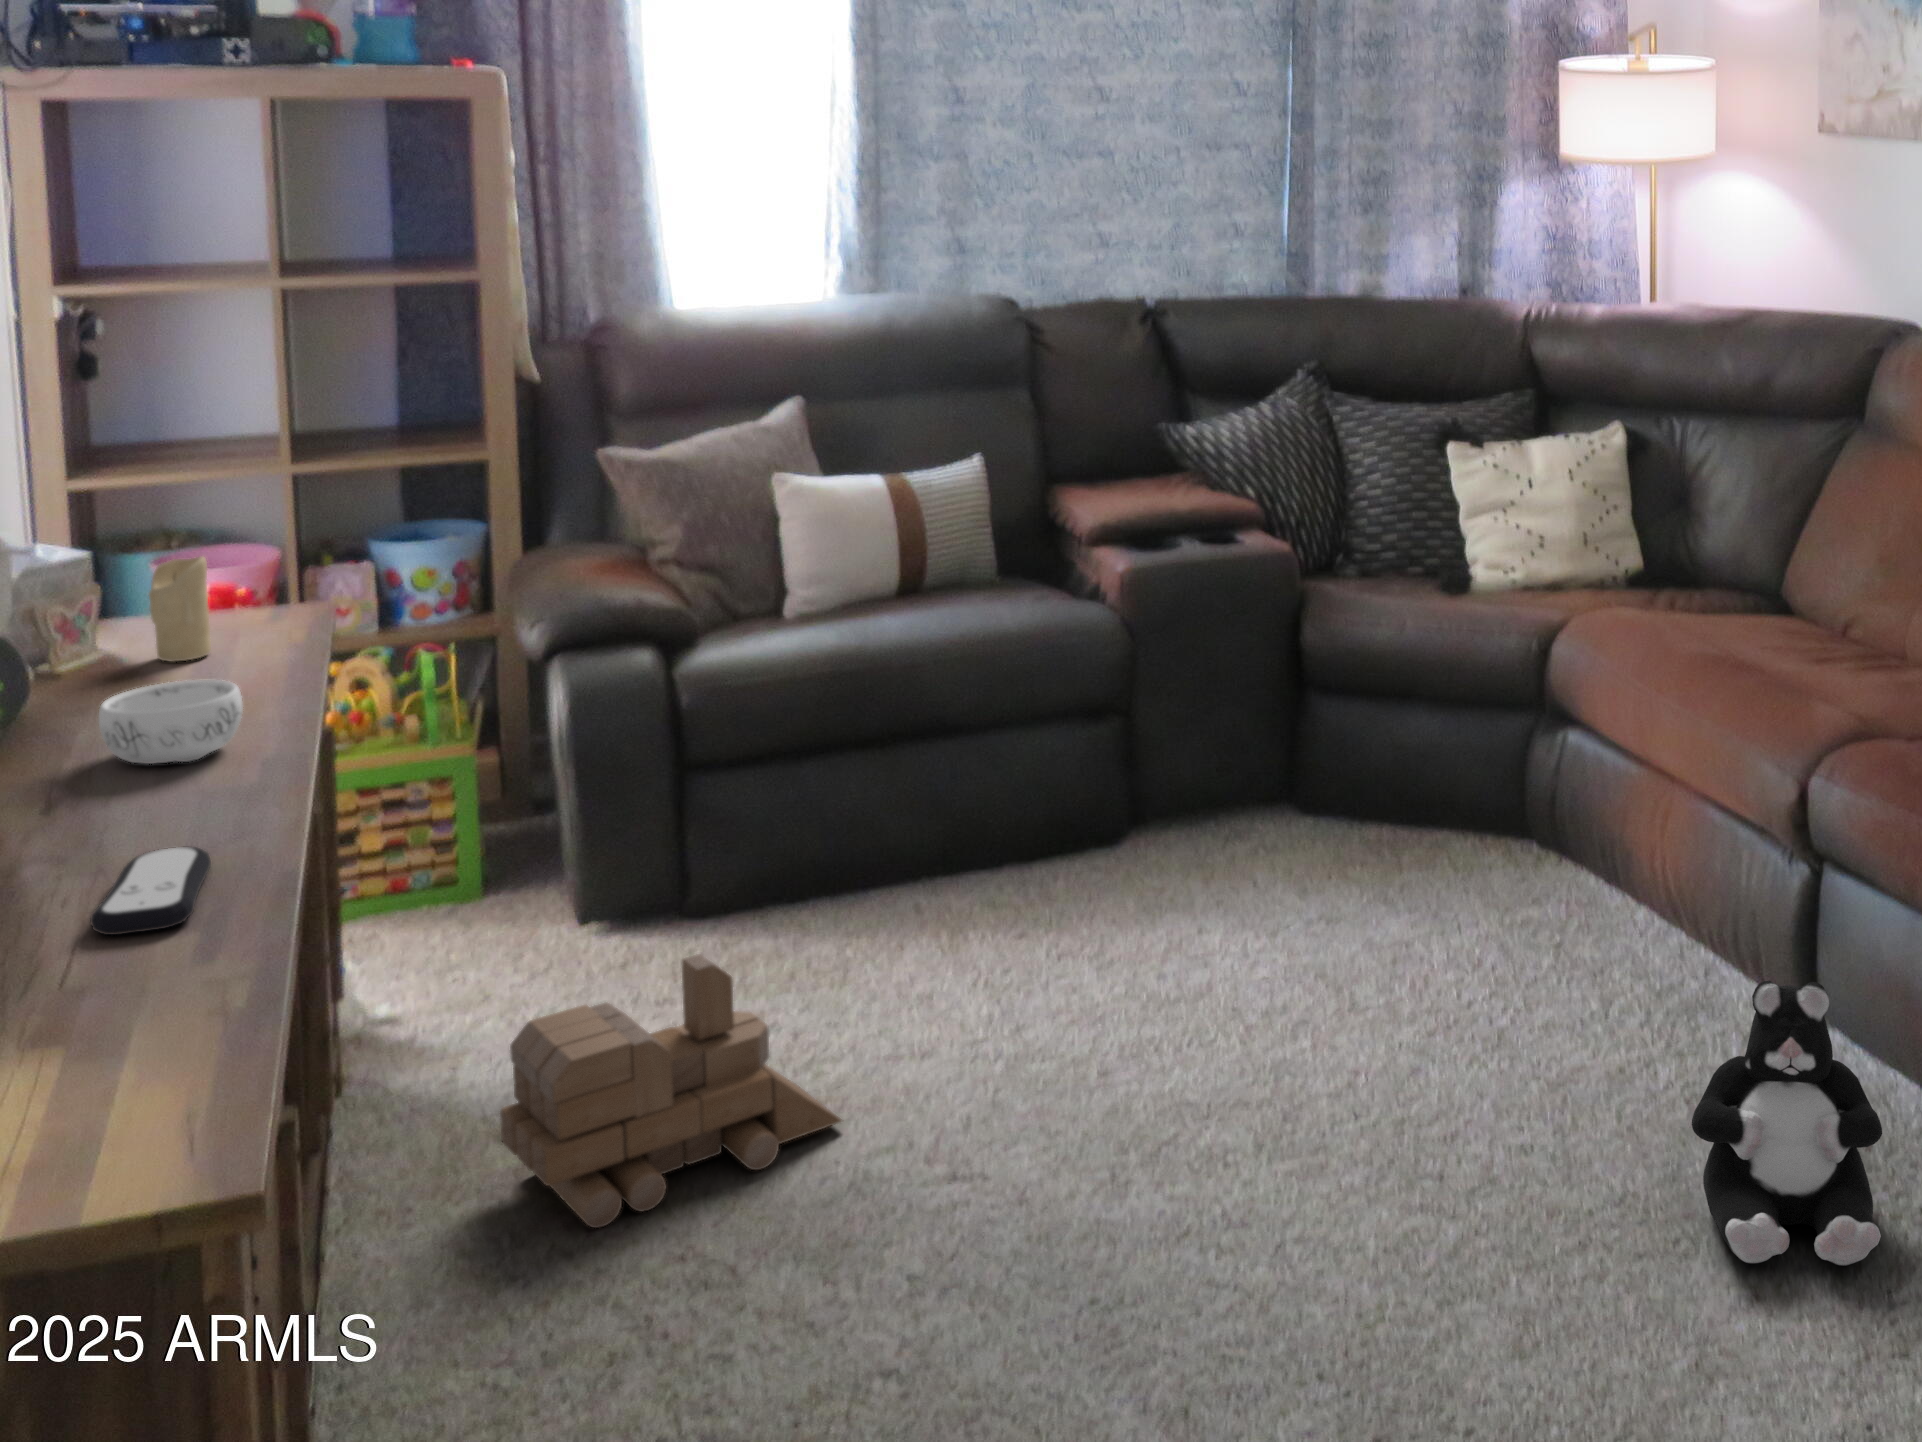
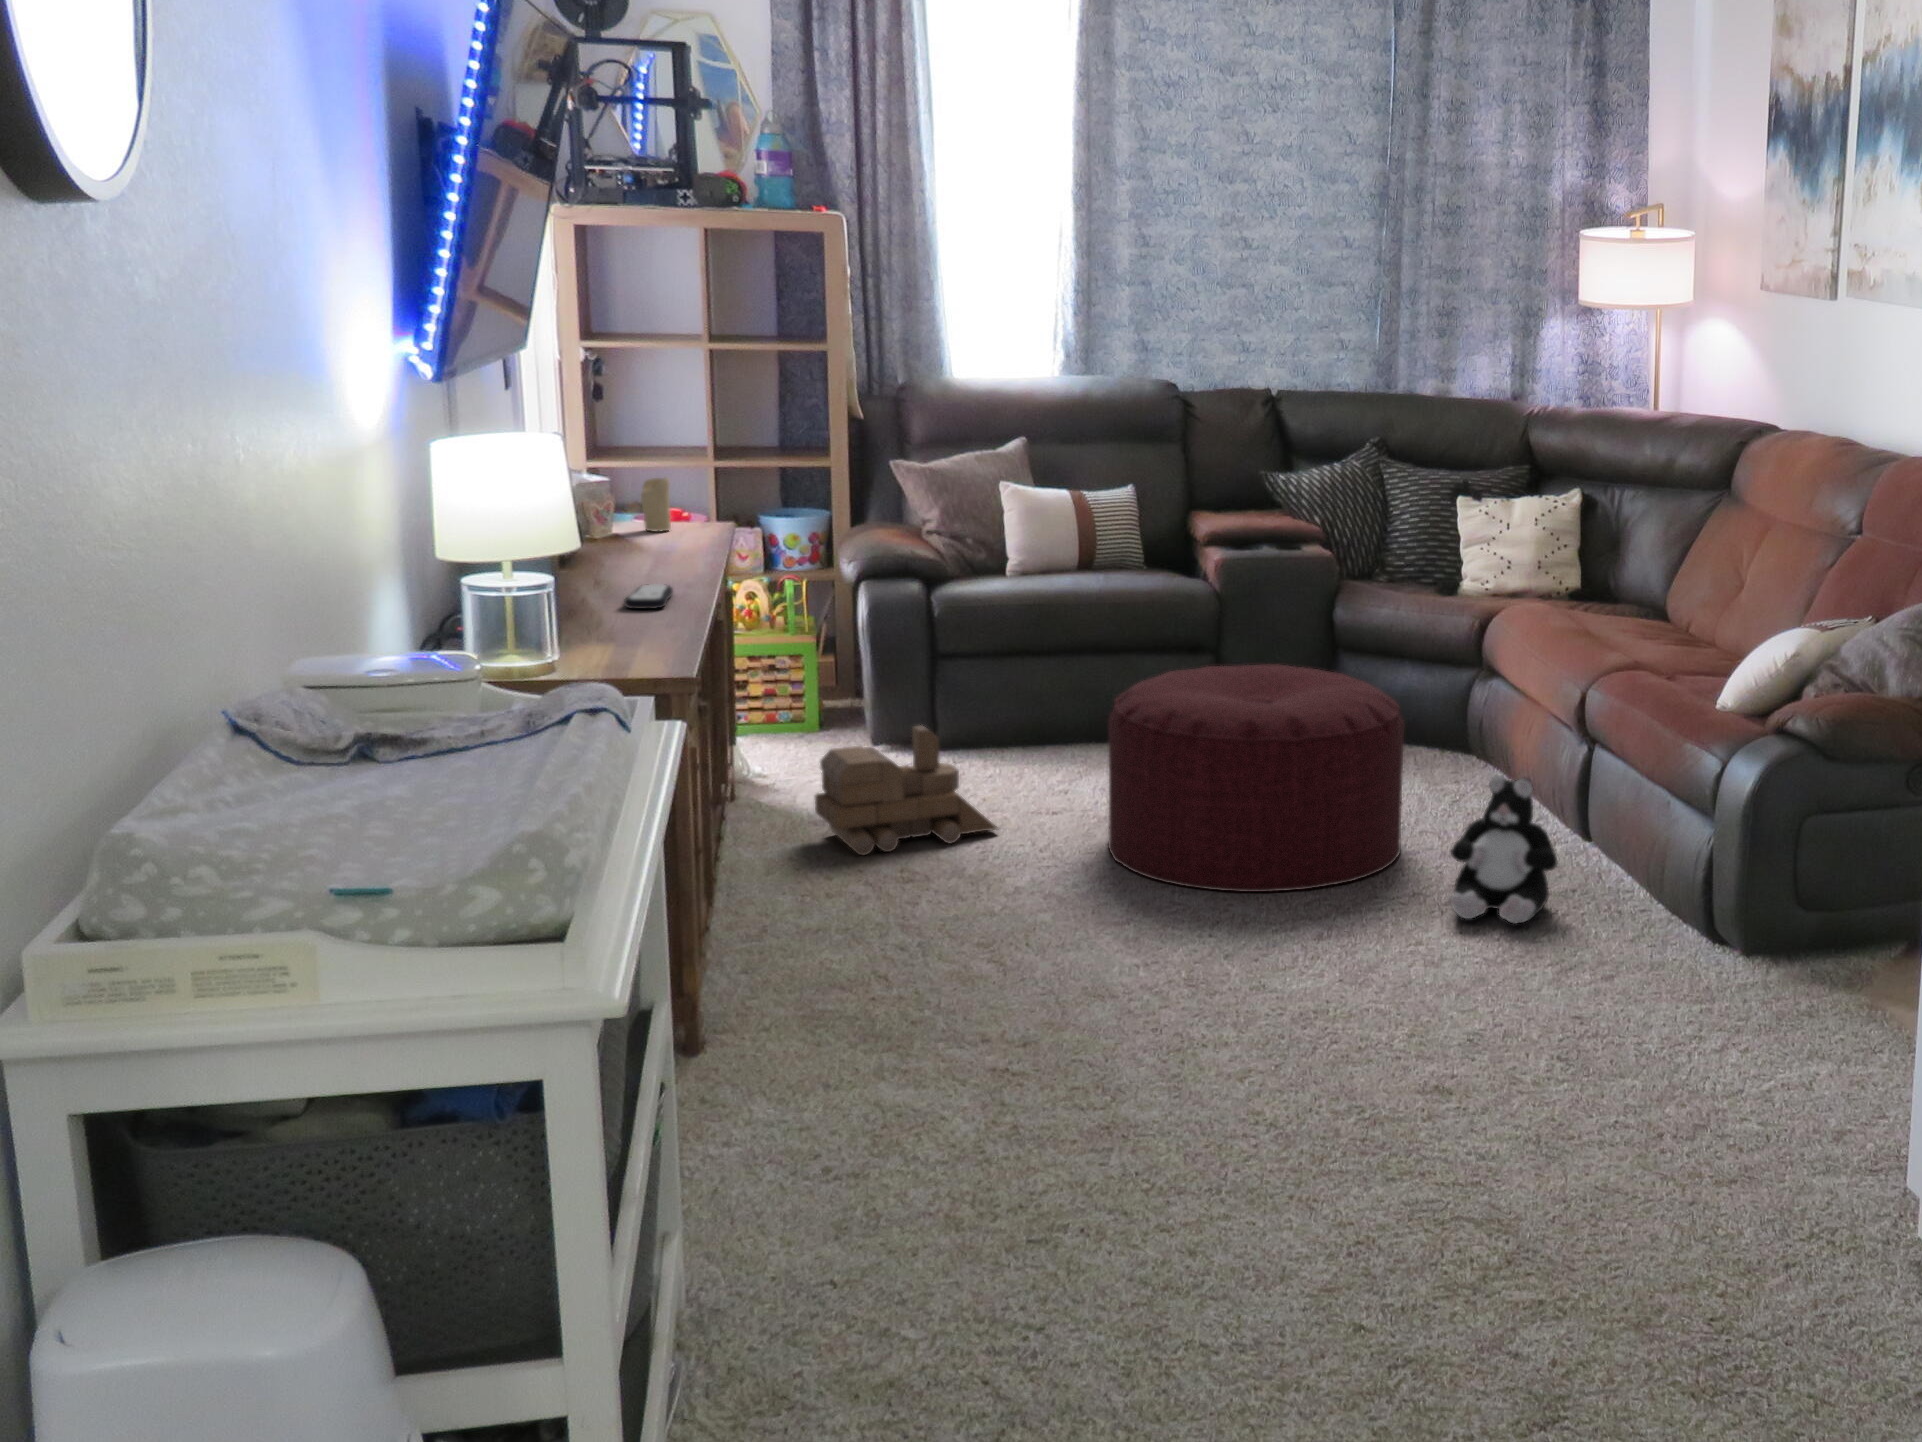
decorative bowl: present [99,680,243,764] -> none [621,528,687,564]
ottoman: none [1045,772,1549,1238] -> present [1108,664,1404,892]

